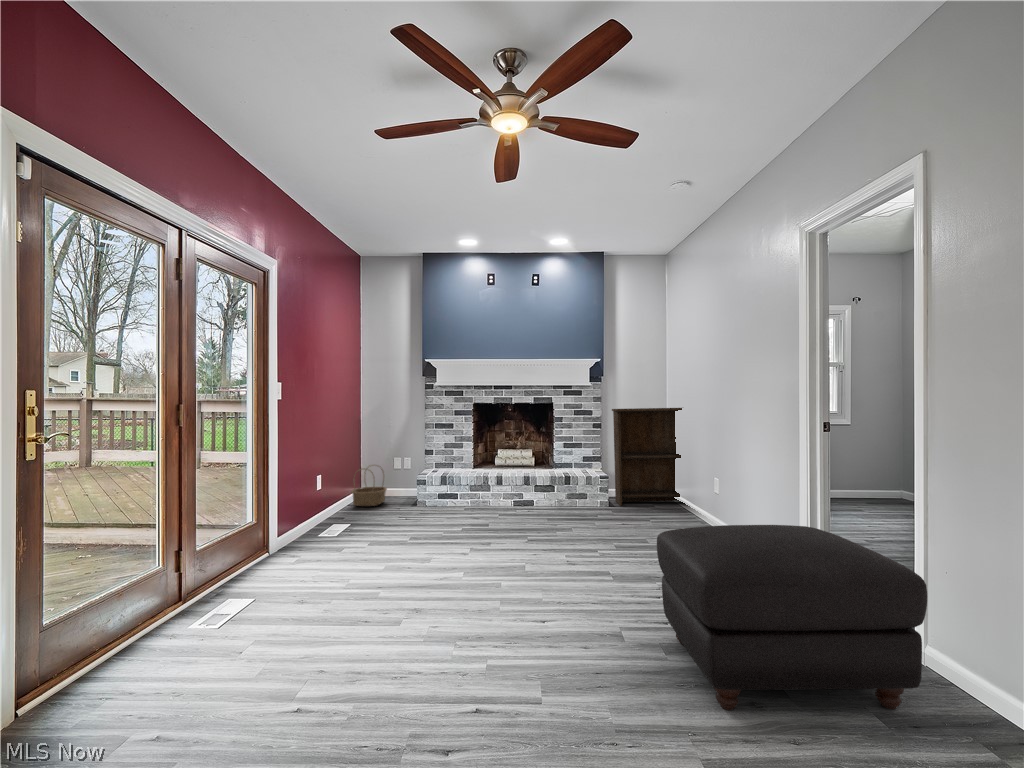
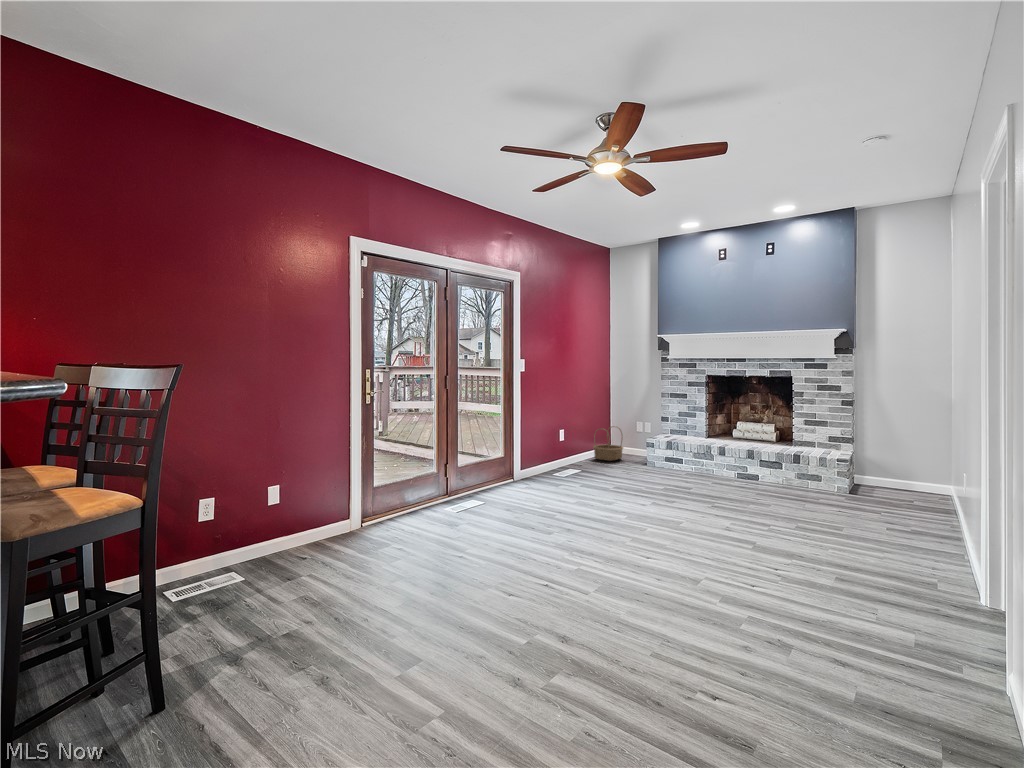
bookshelf: present [612,408,682,506] -> none [861,385,976,508]
ottoman: present [657,525,927,710] -> none [699,499,926,691]

